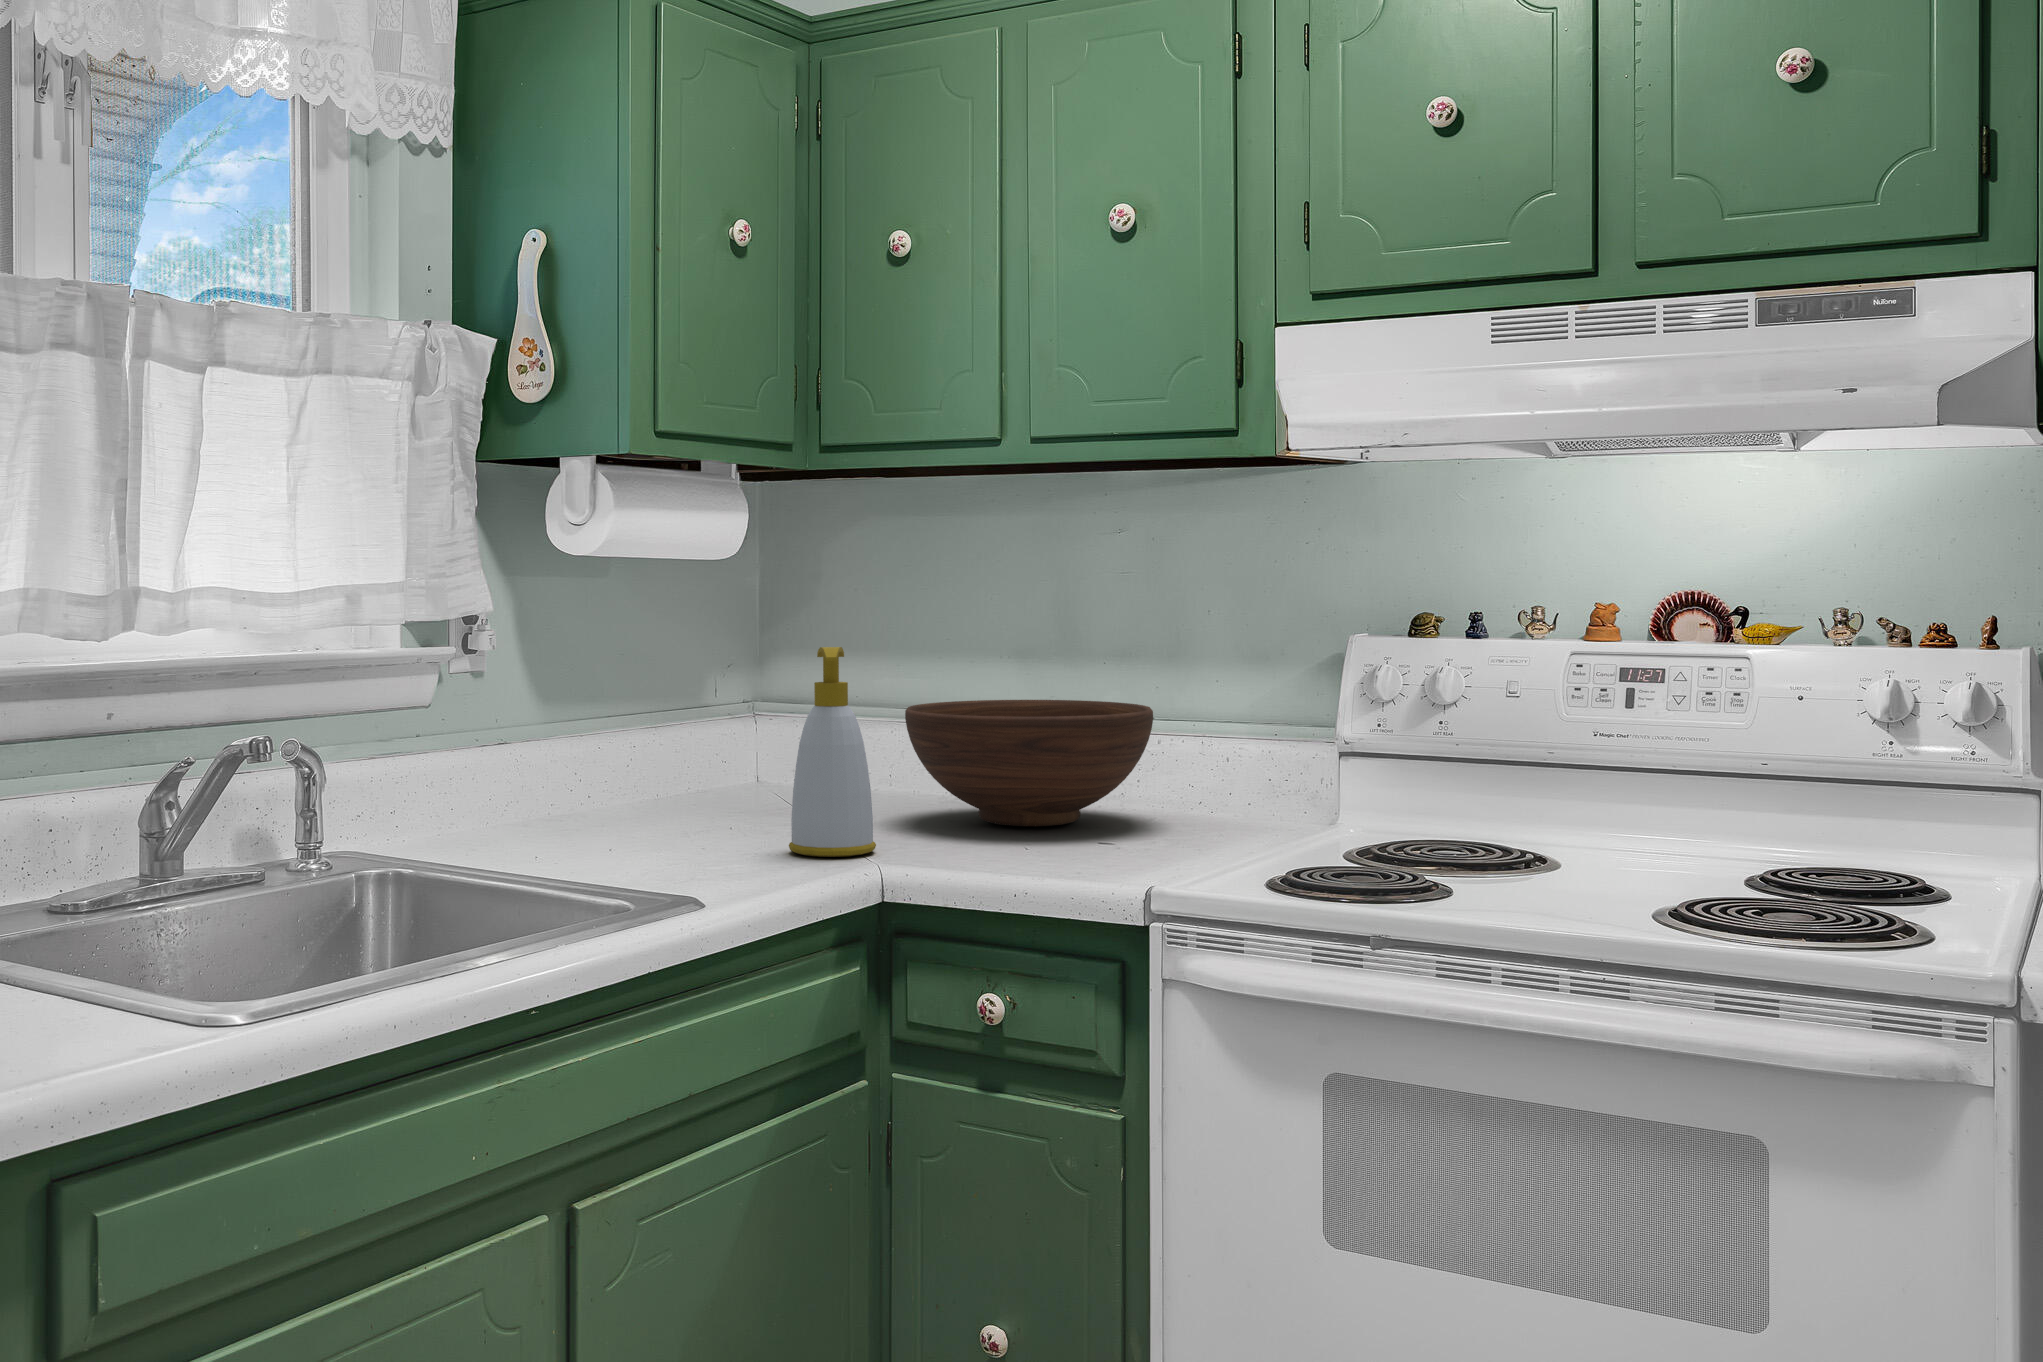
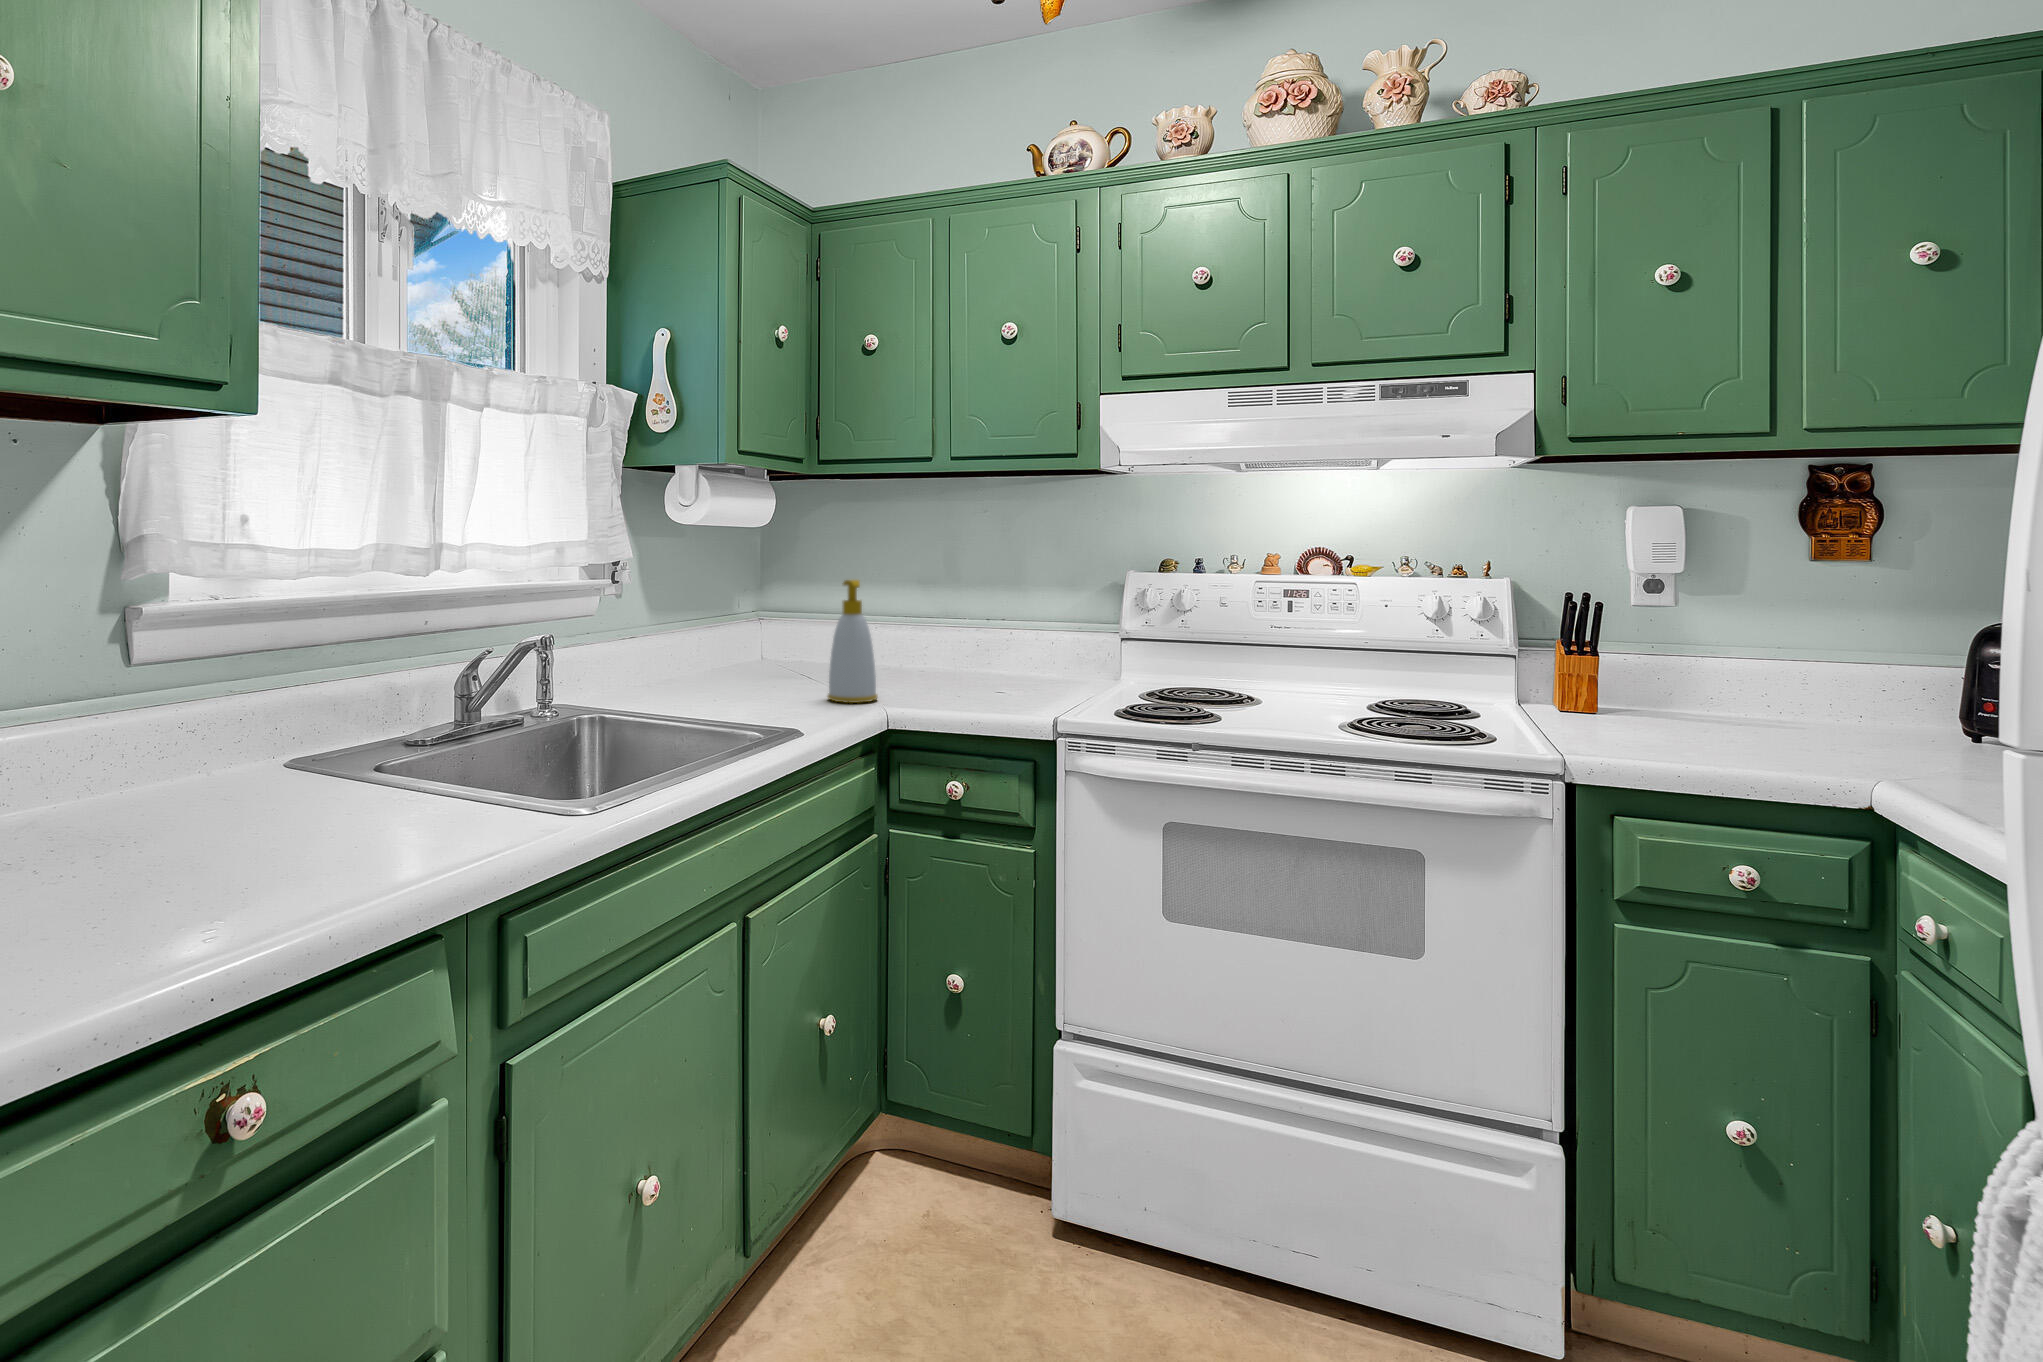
fruit bowl: present [905,700,1153,826] -> none [875,610,1019,683]

